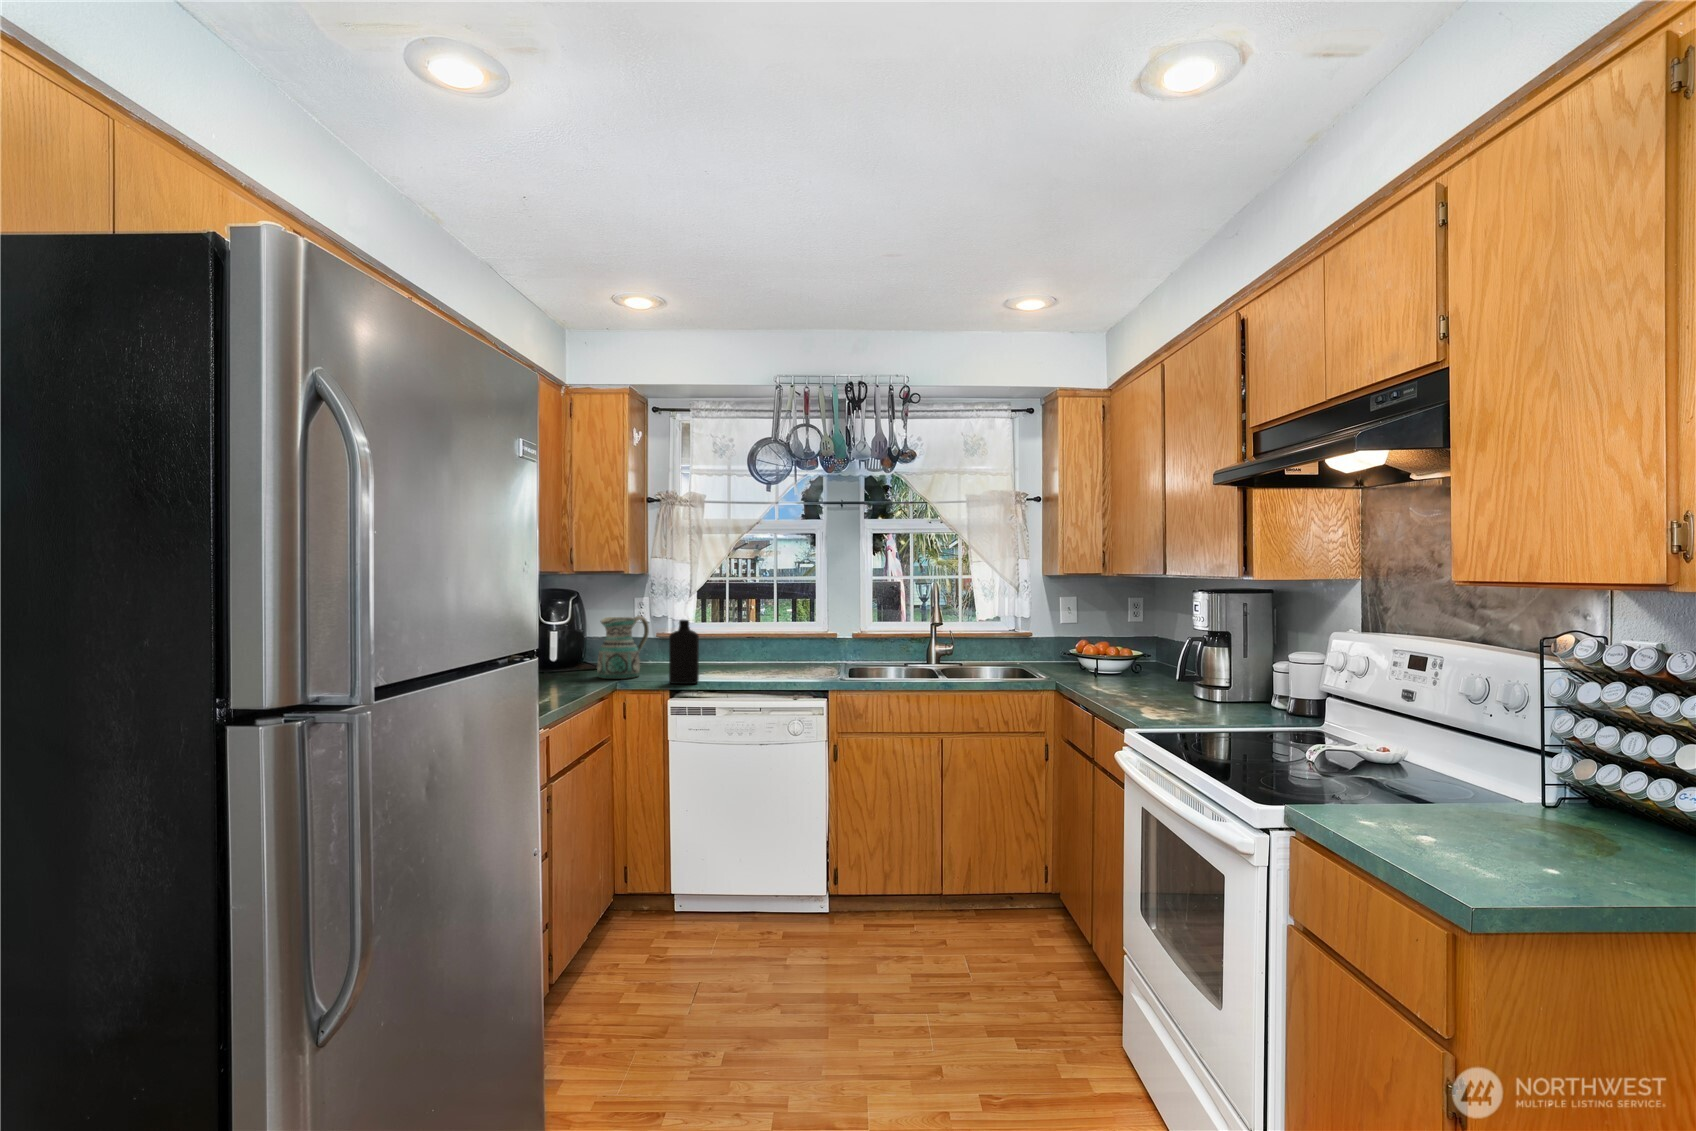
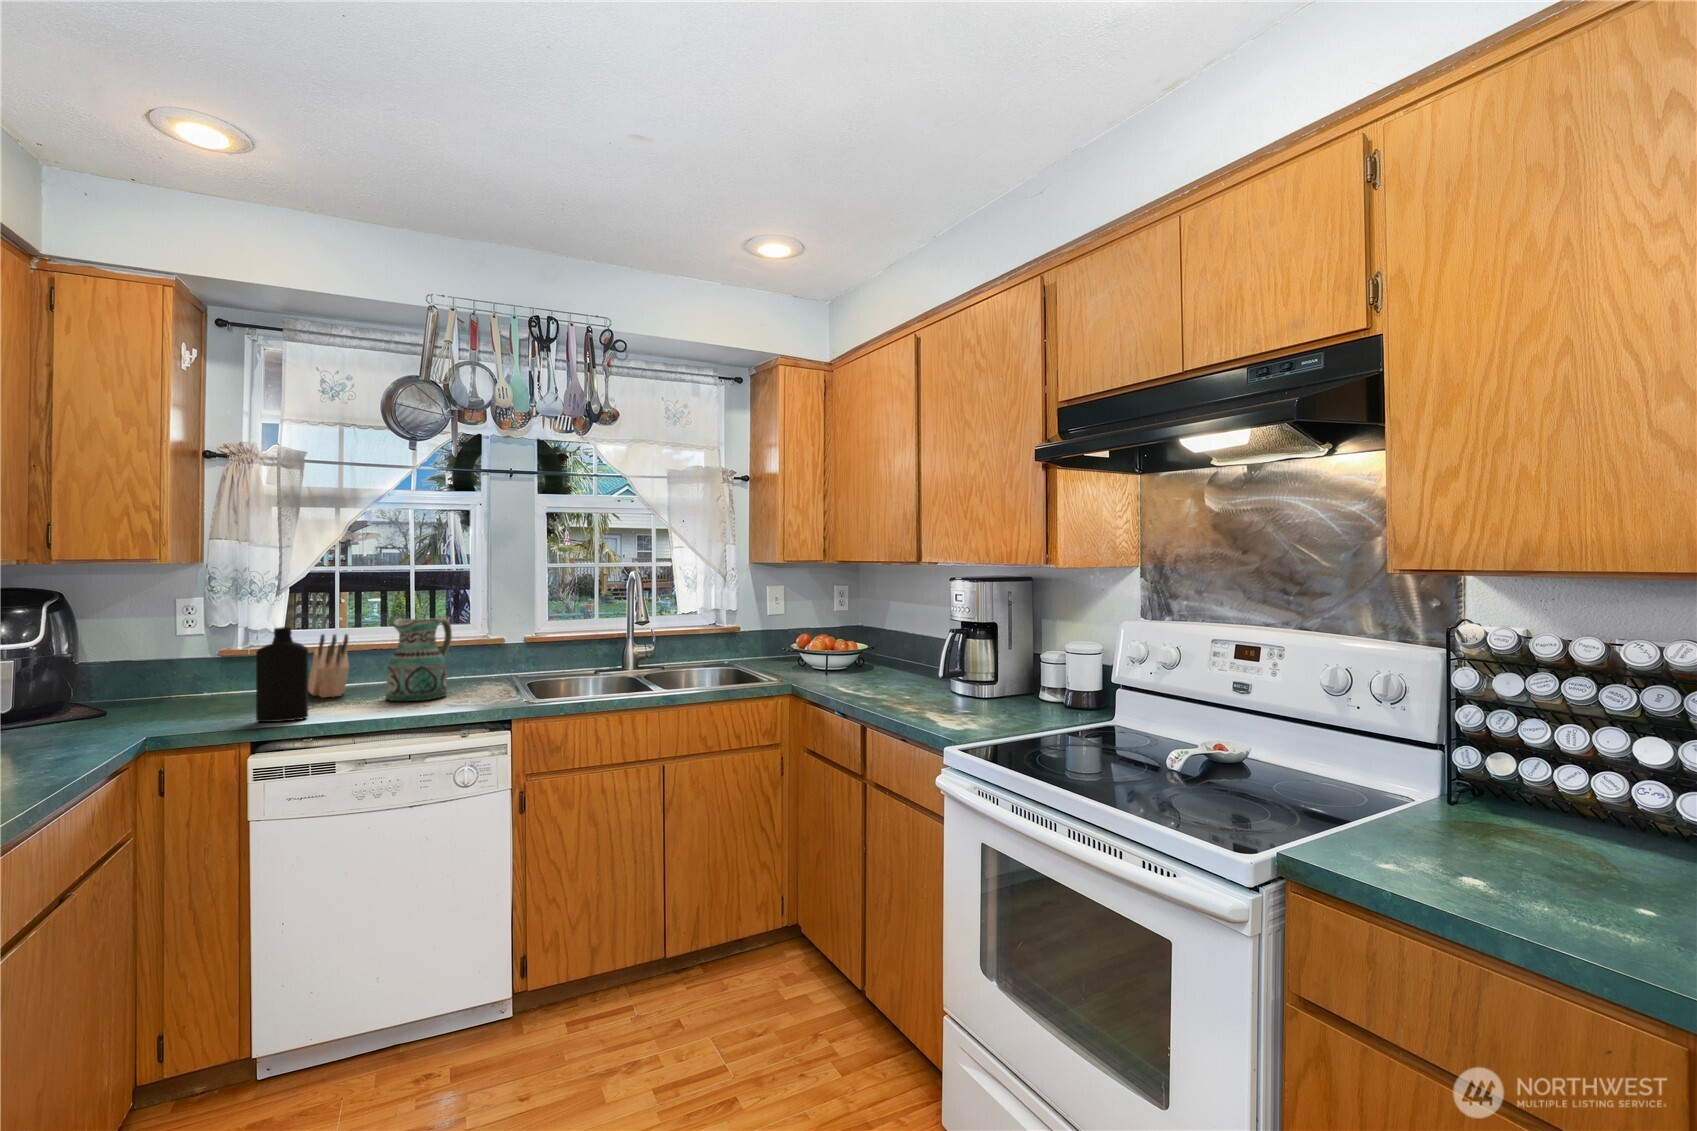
ceramic pitcher: present [597,615,649,679] -> present [386,616,452,701]
knife block: none [705,626,728,671] -> present [308,634,349,697]

